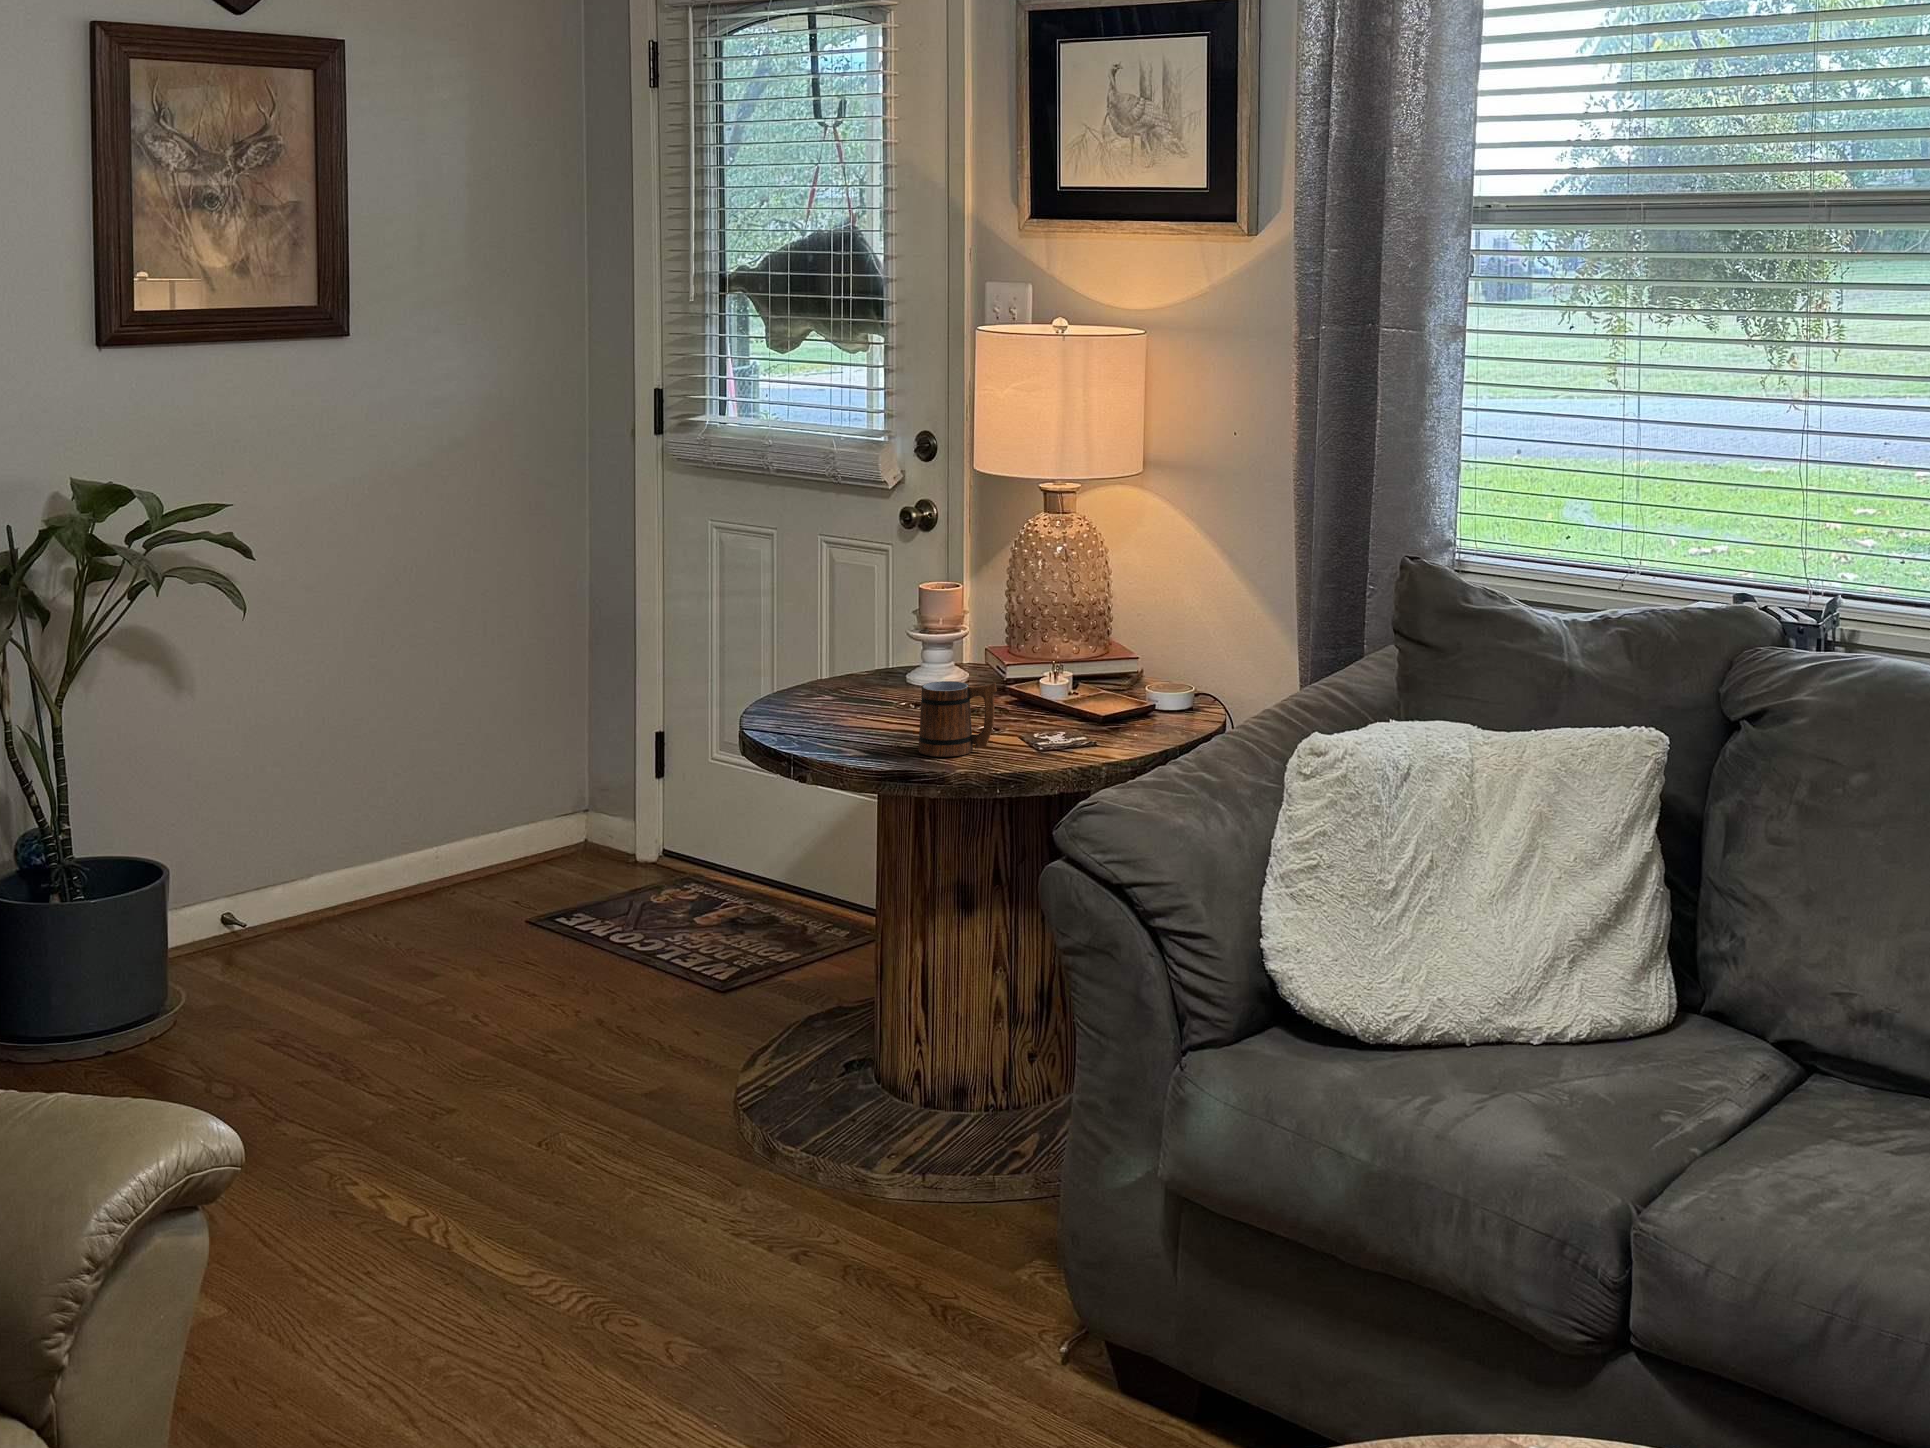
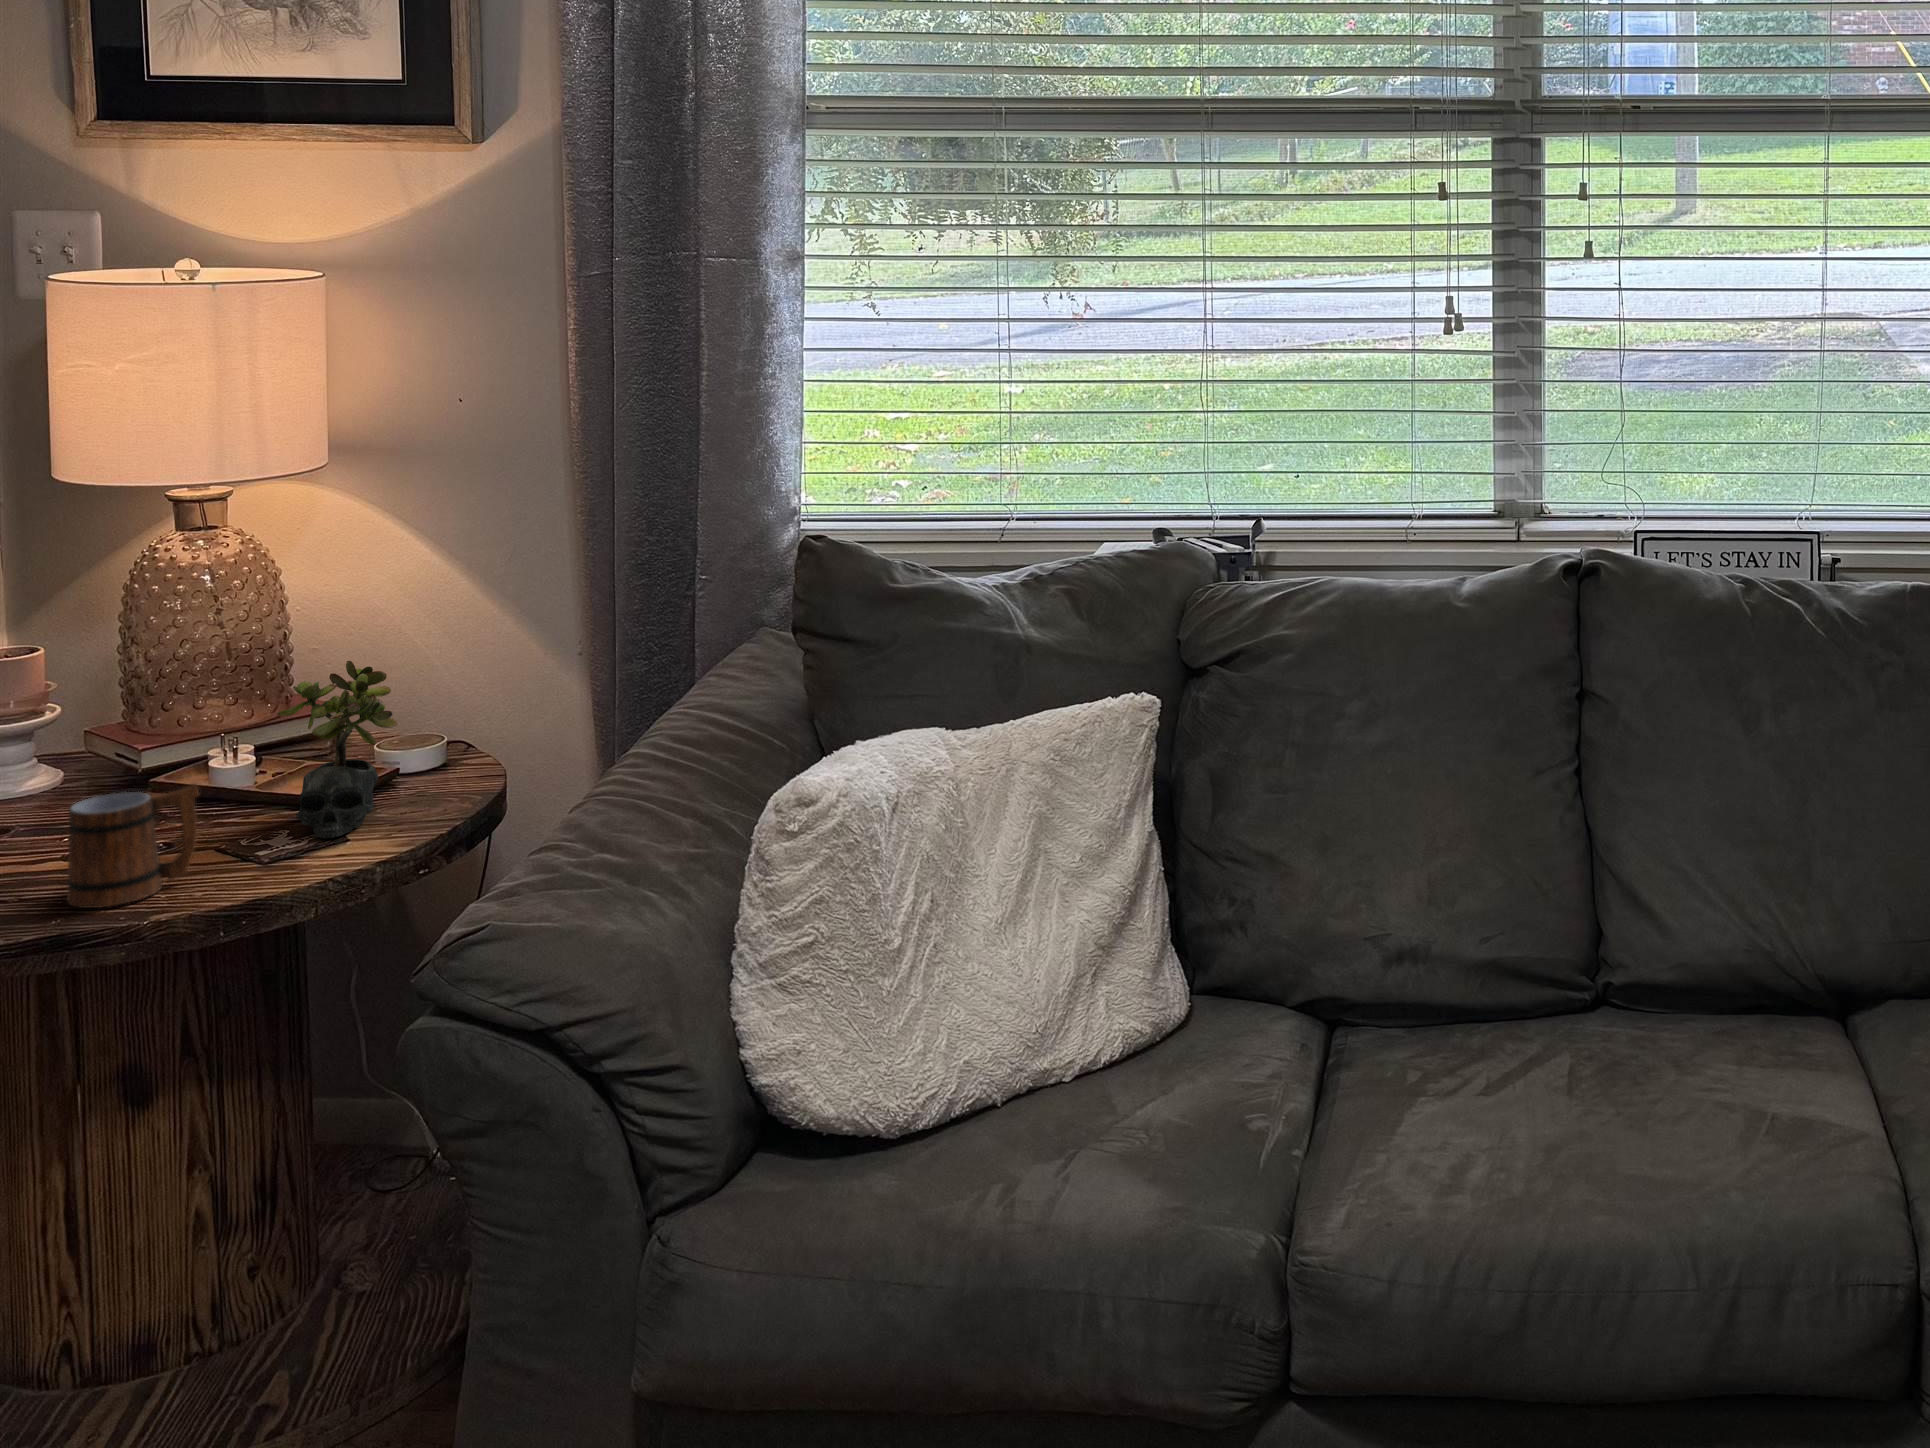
succulent plant: none [1059,615,1132,741] -> present [277,661,397,838]

